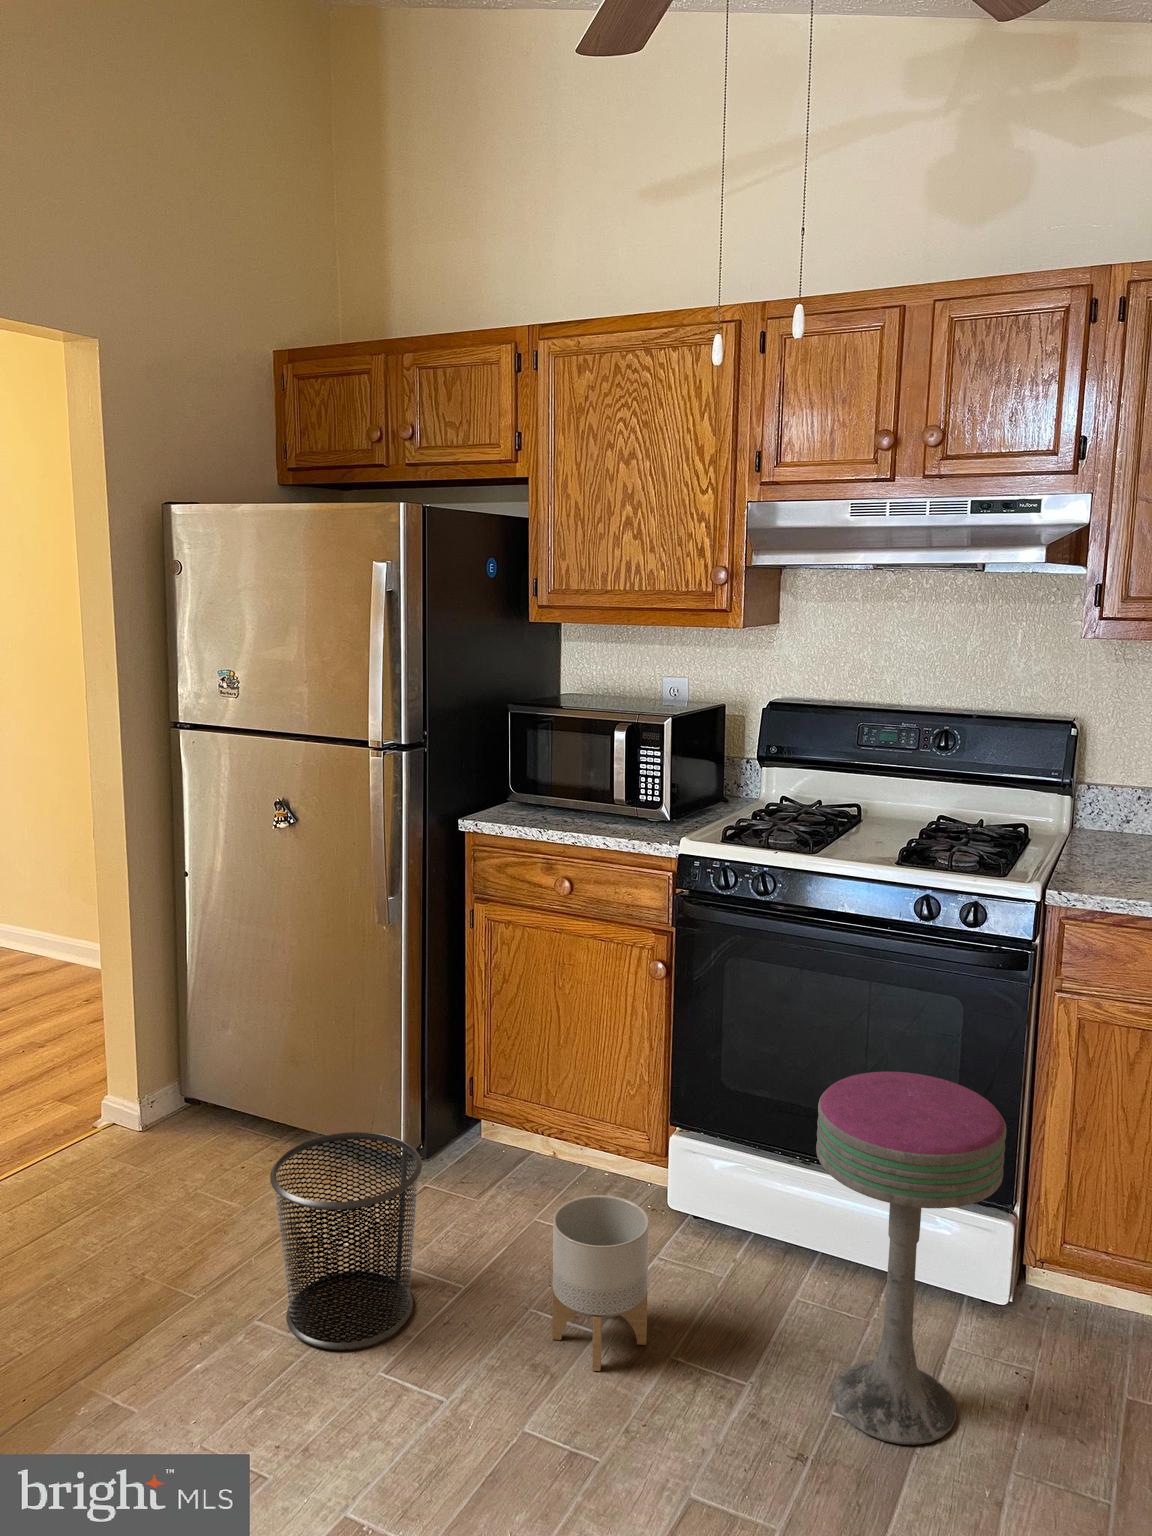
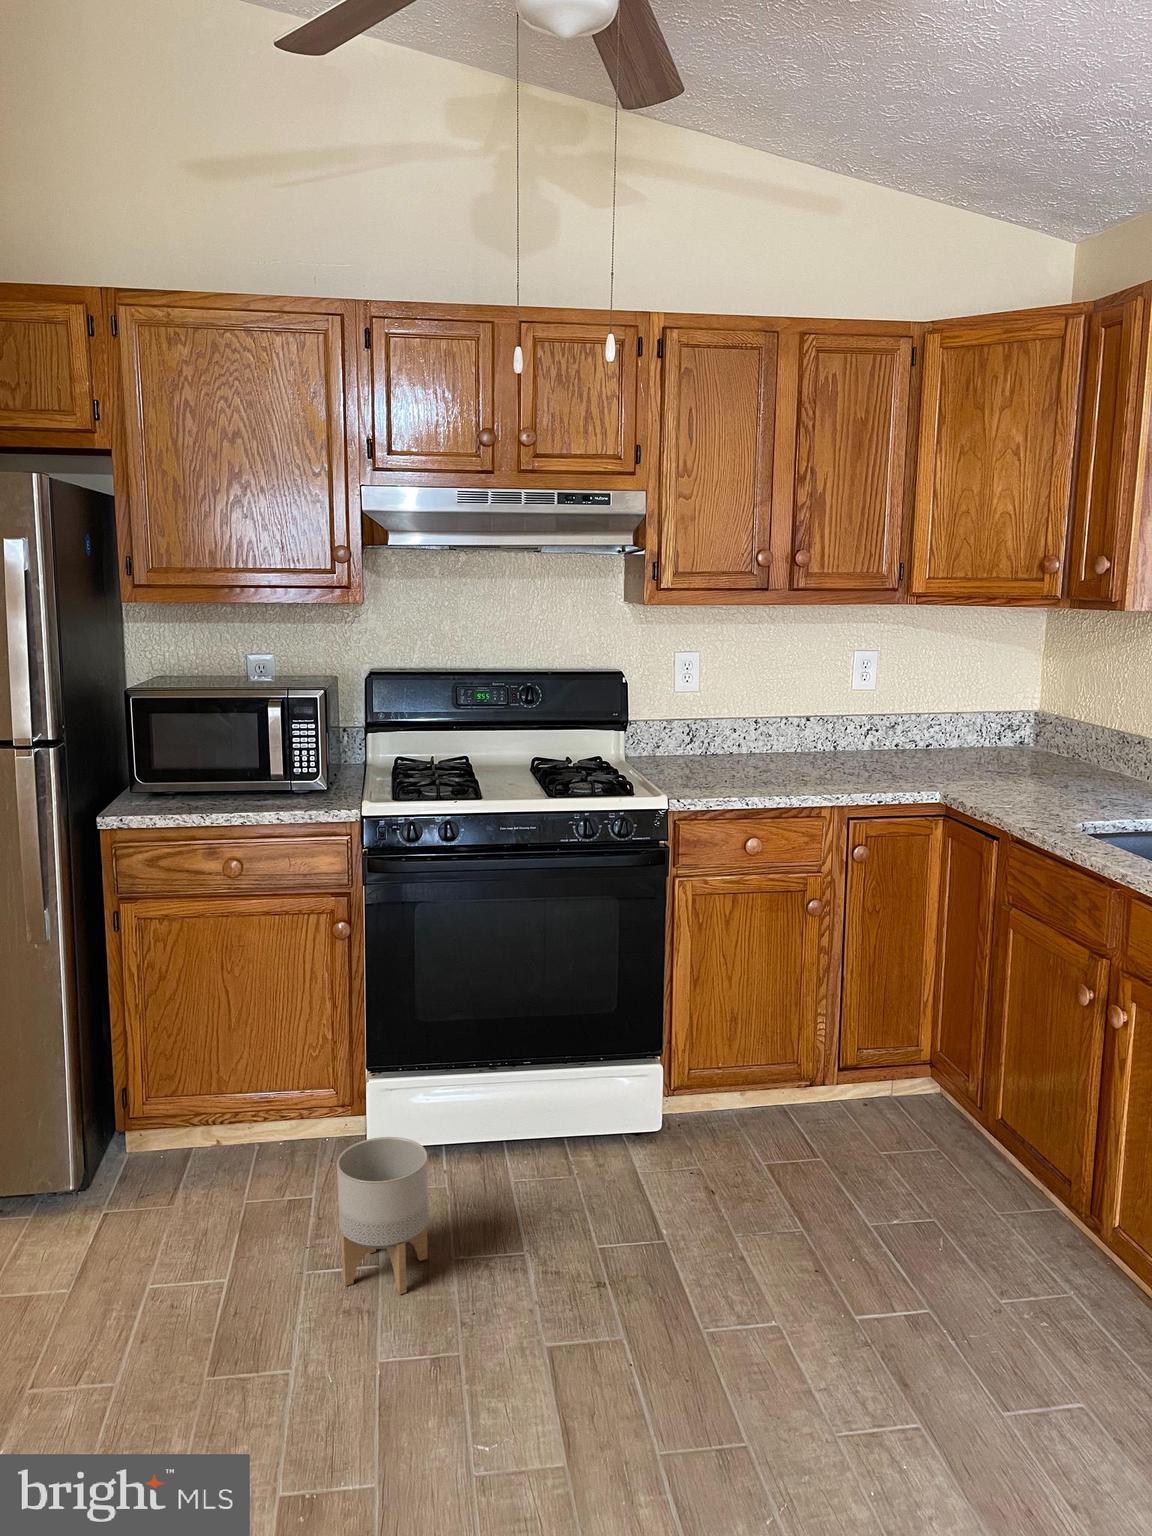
bar stool: present [816,1072,1006,1445] -> none [564,959,709,1251]
waste bin: present [270,1132,422,1349] -> none [28,1151,200,1386]

